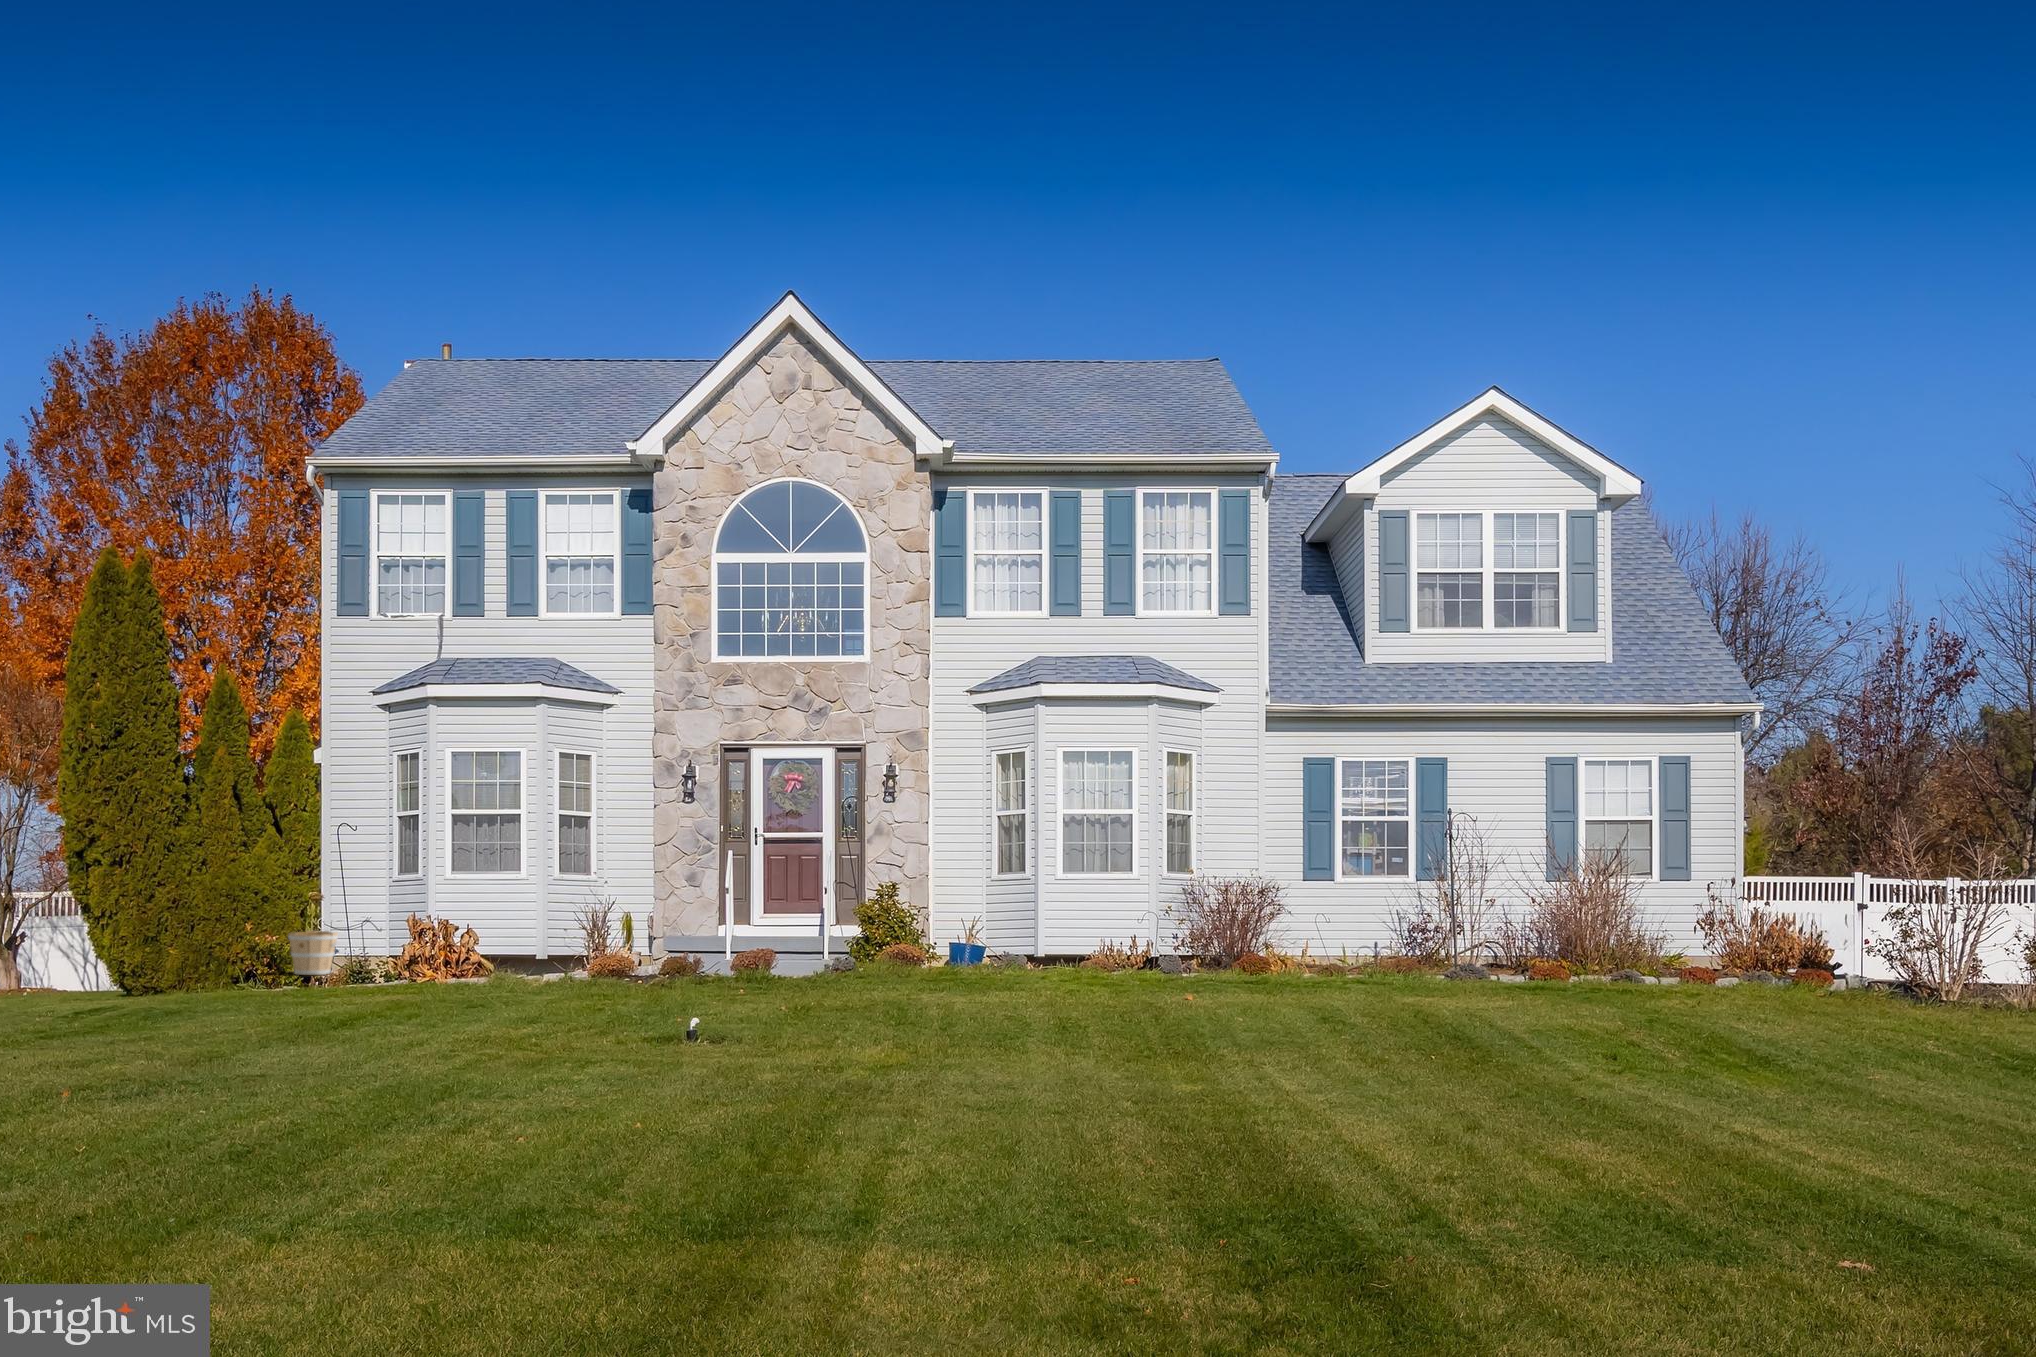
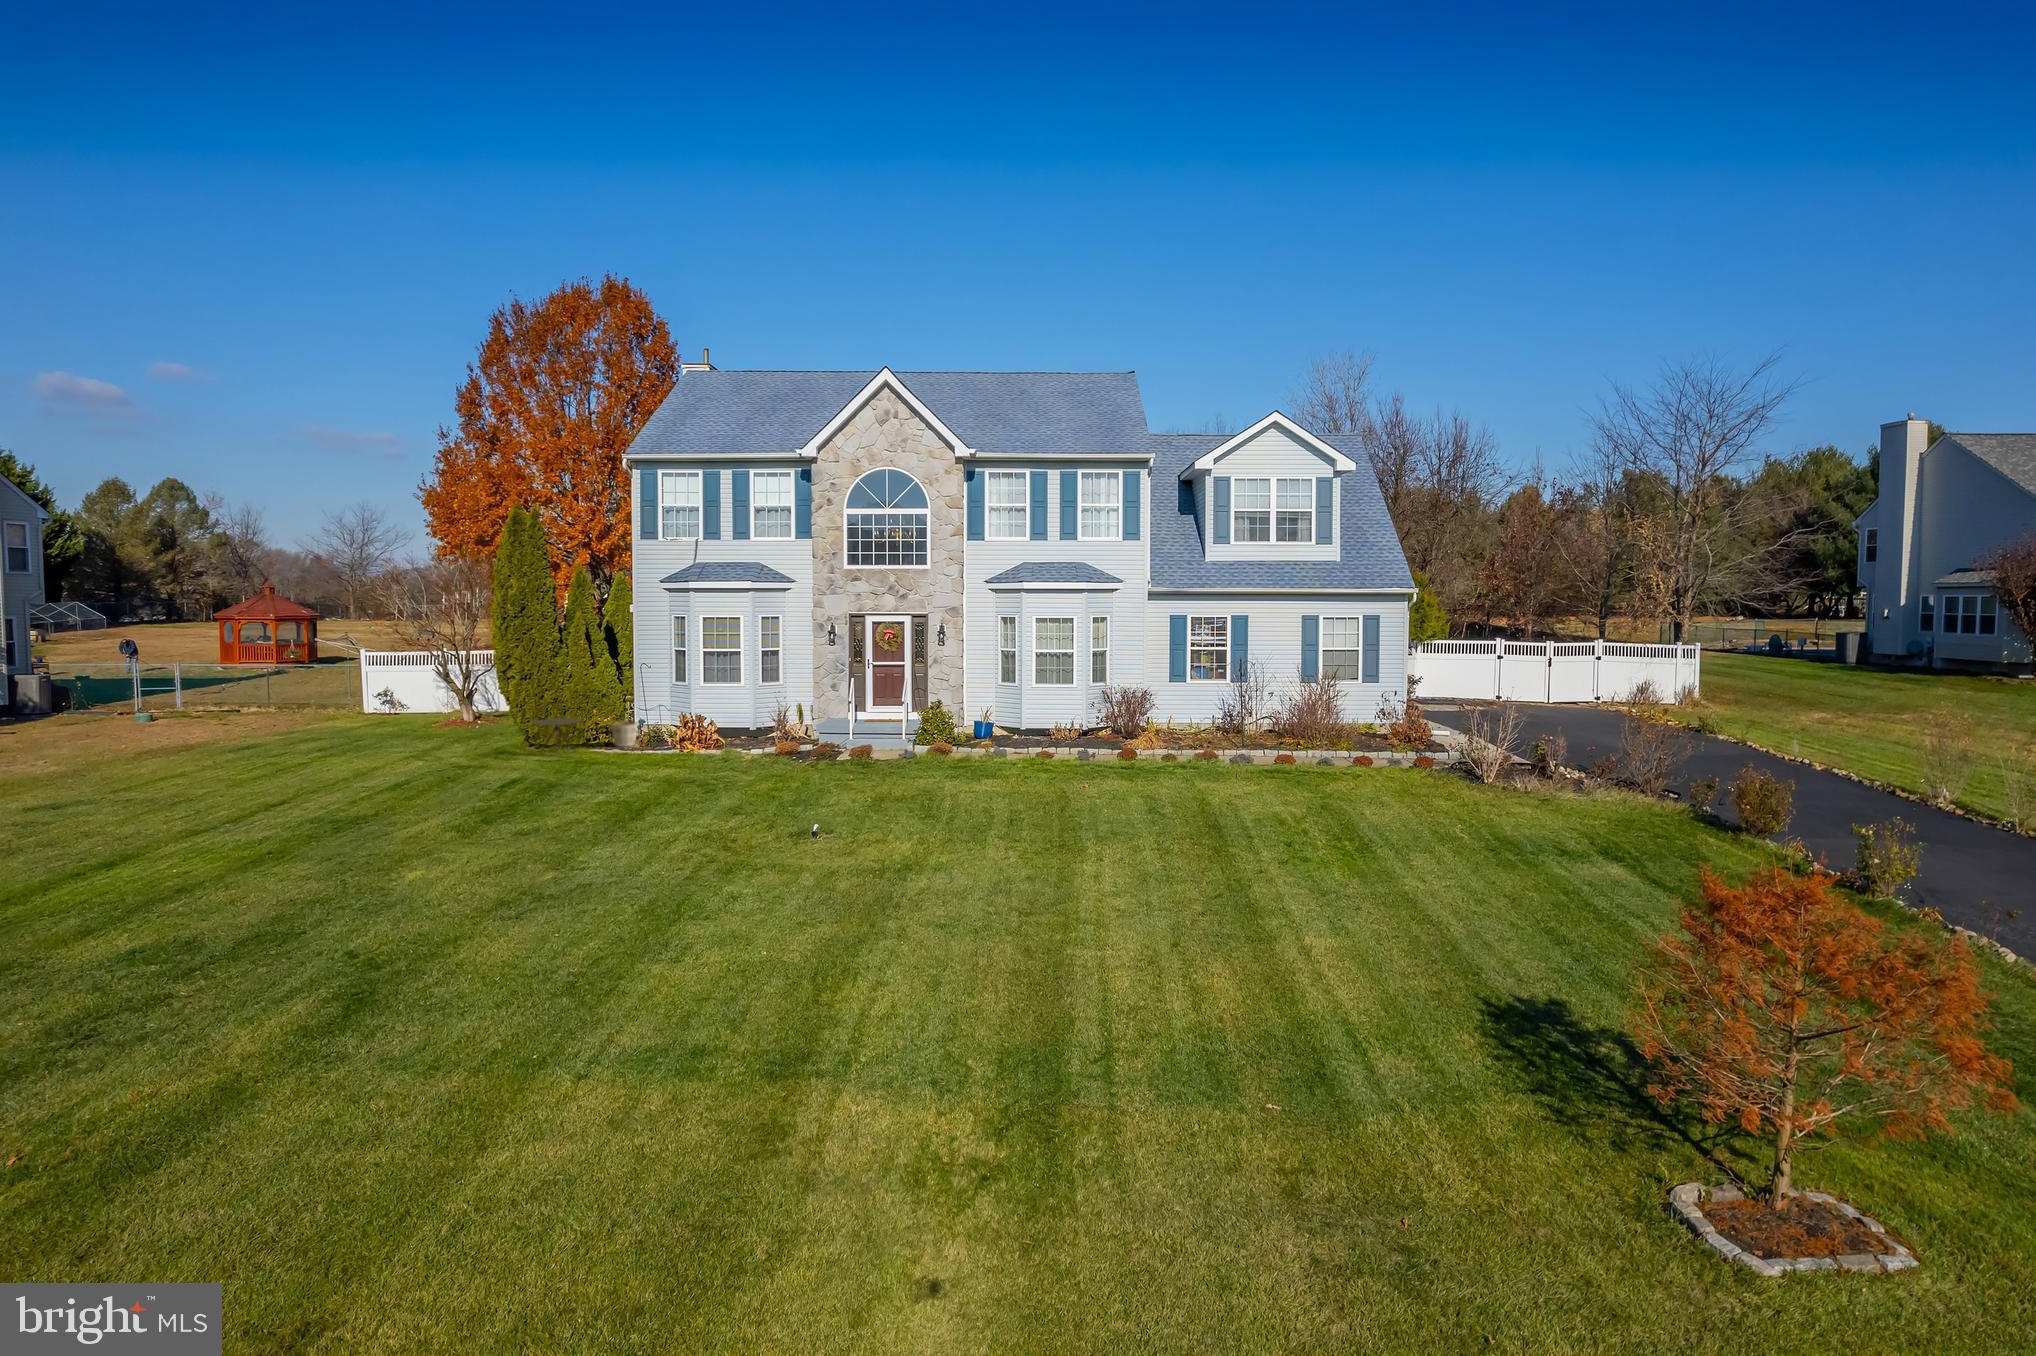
round table: none [154,921,243,982] -> present [532,718,581,749]

